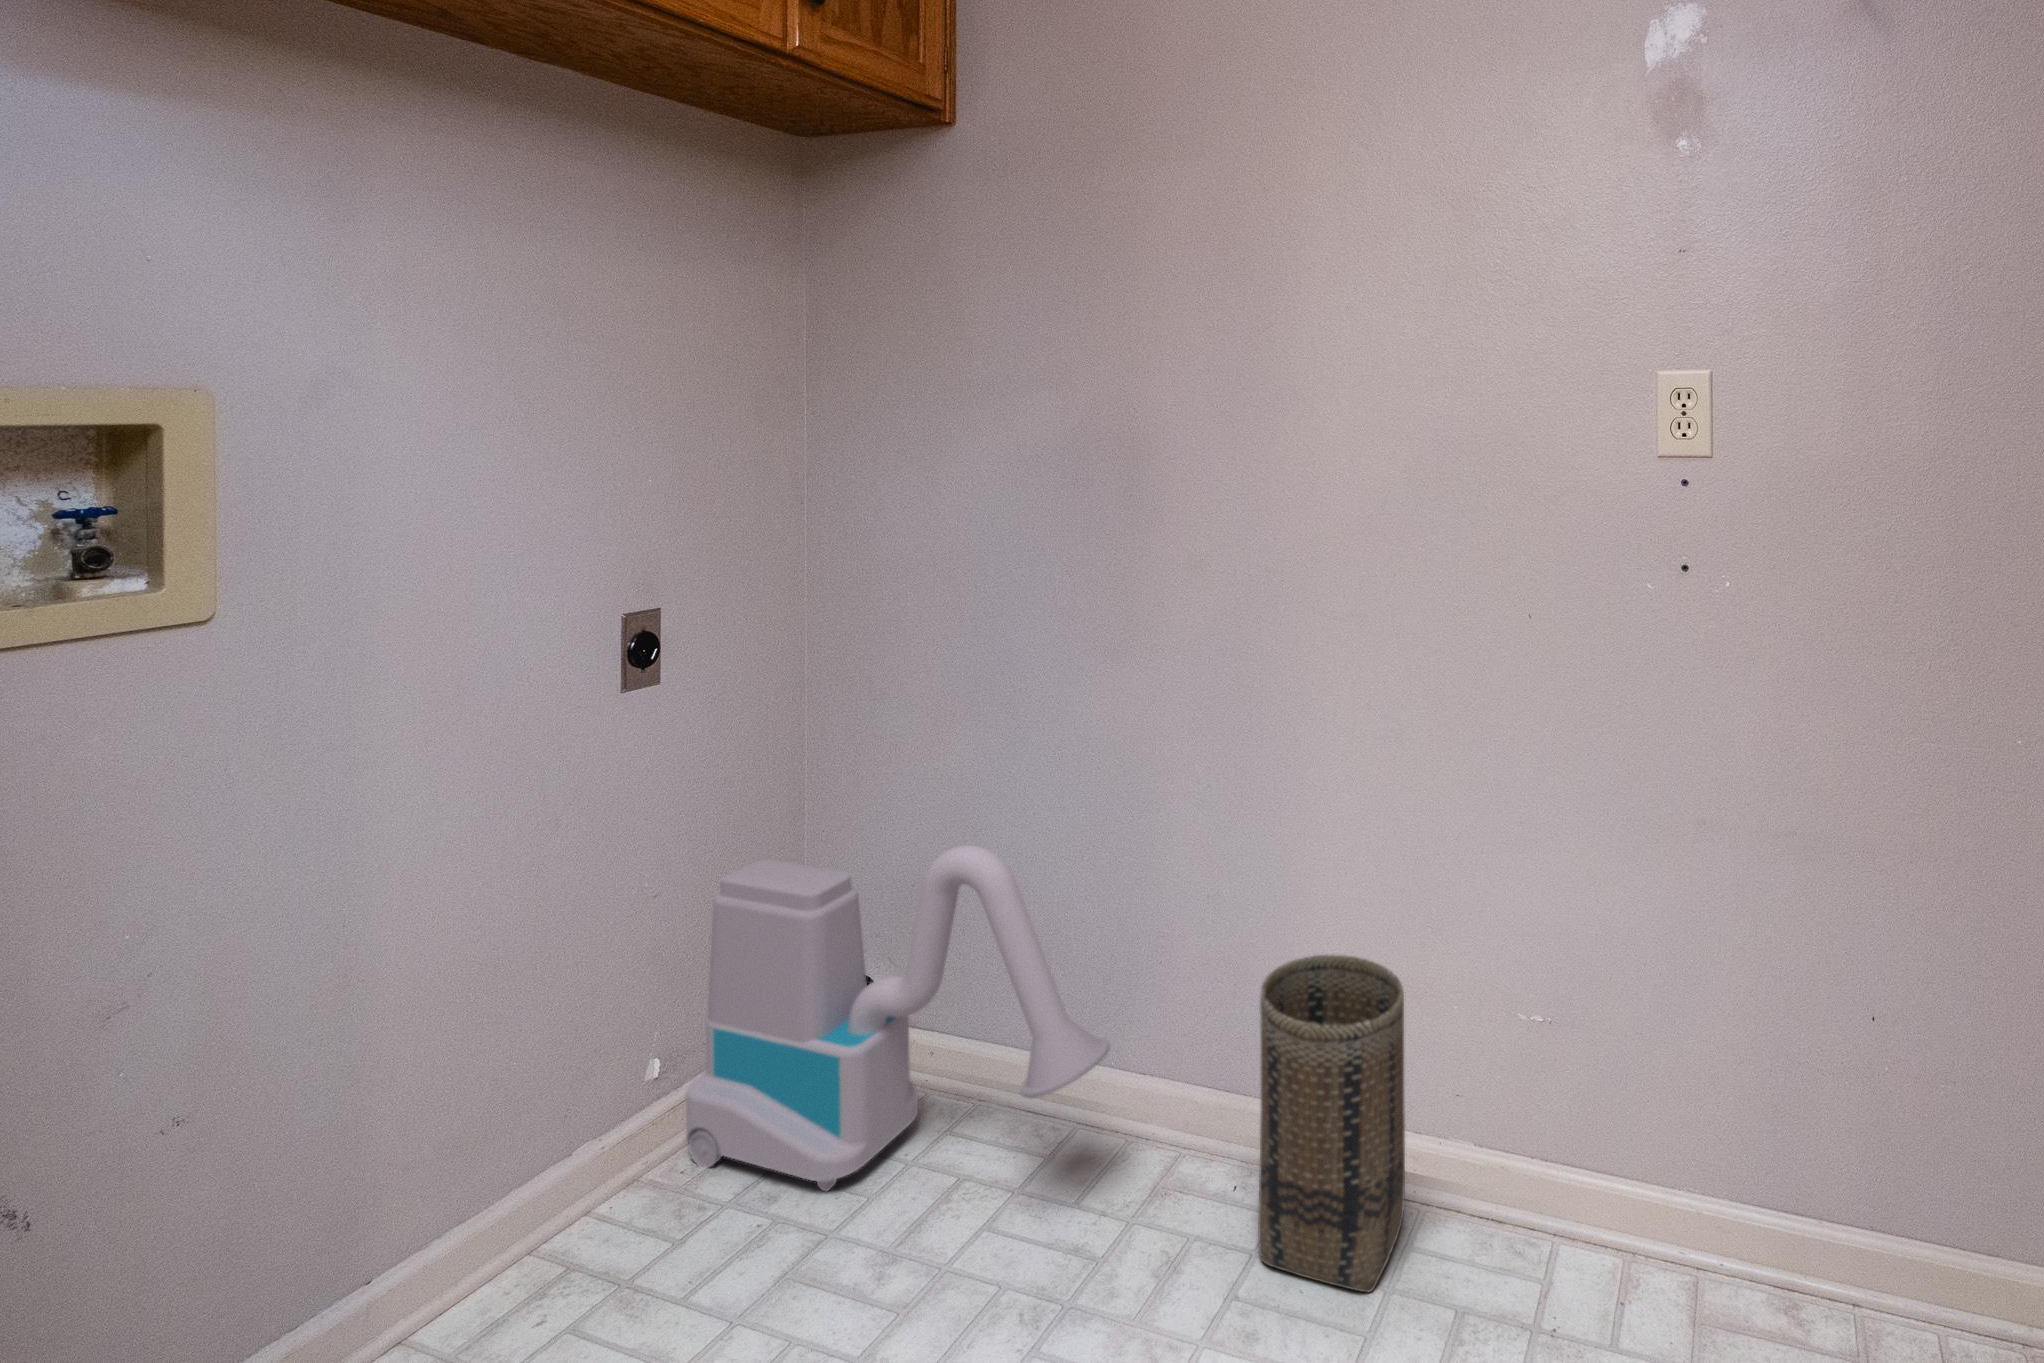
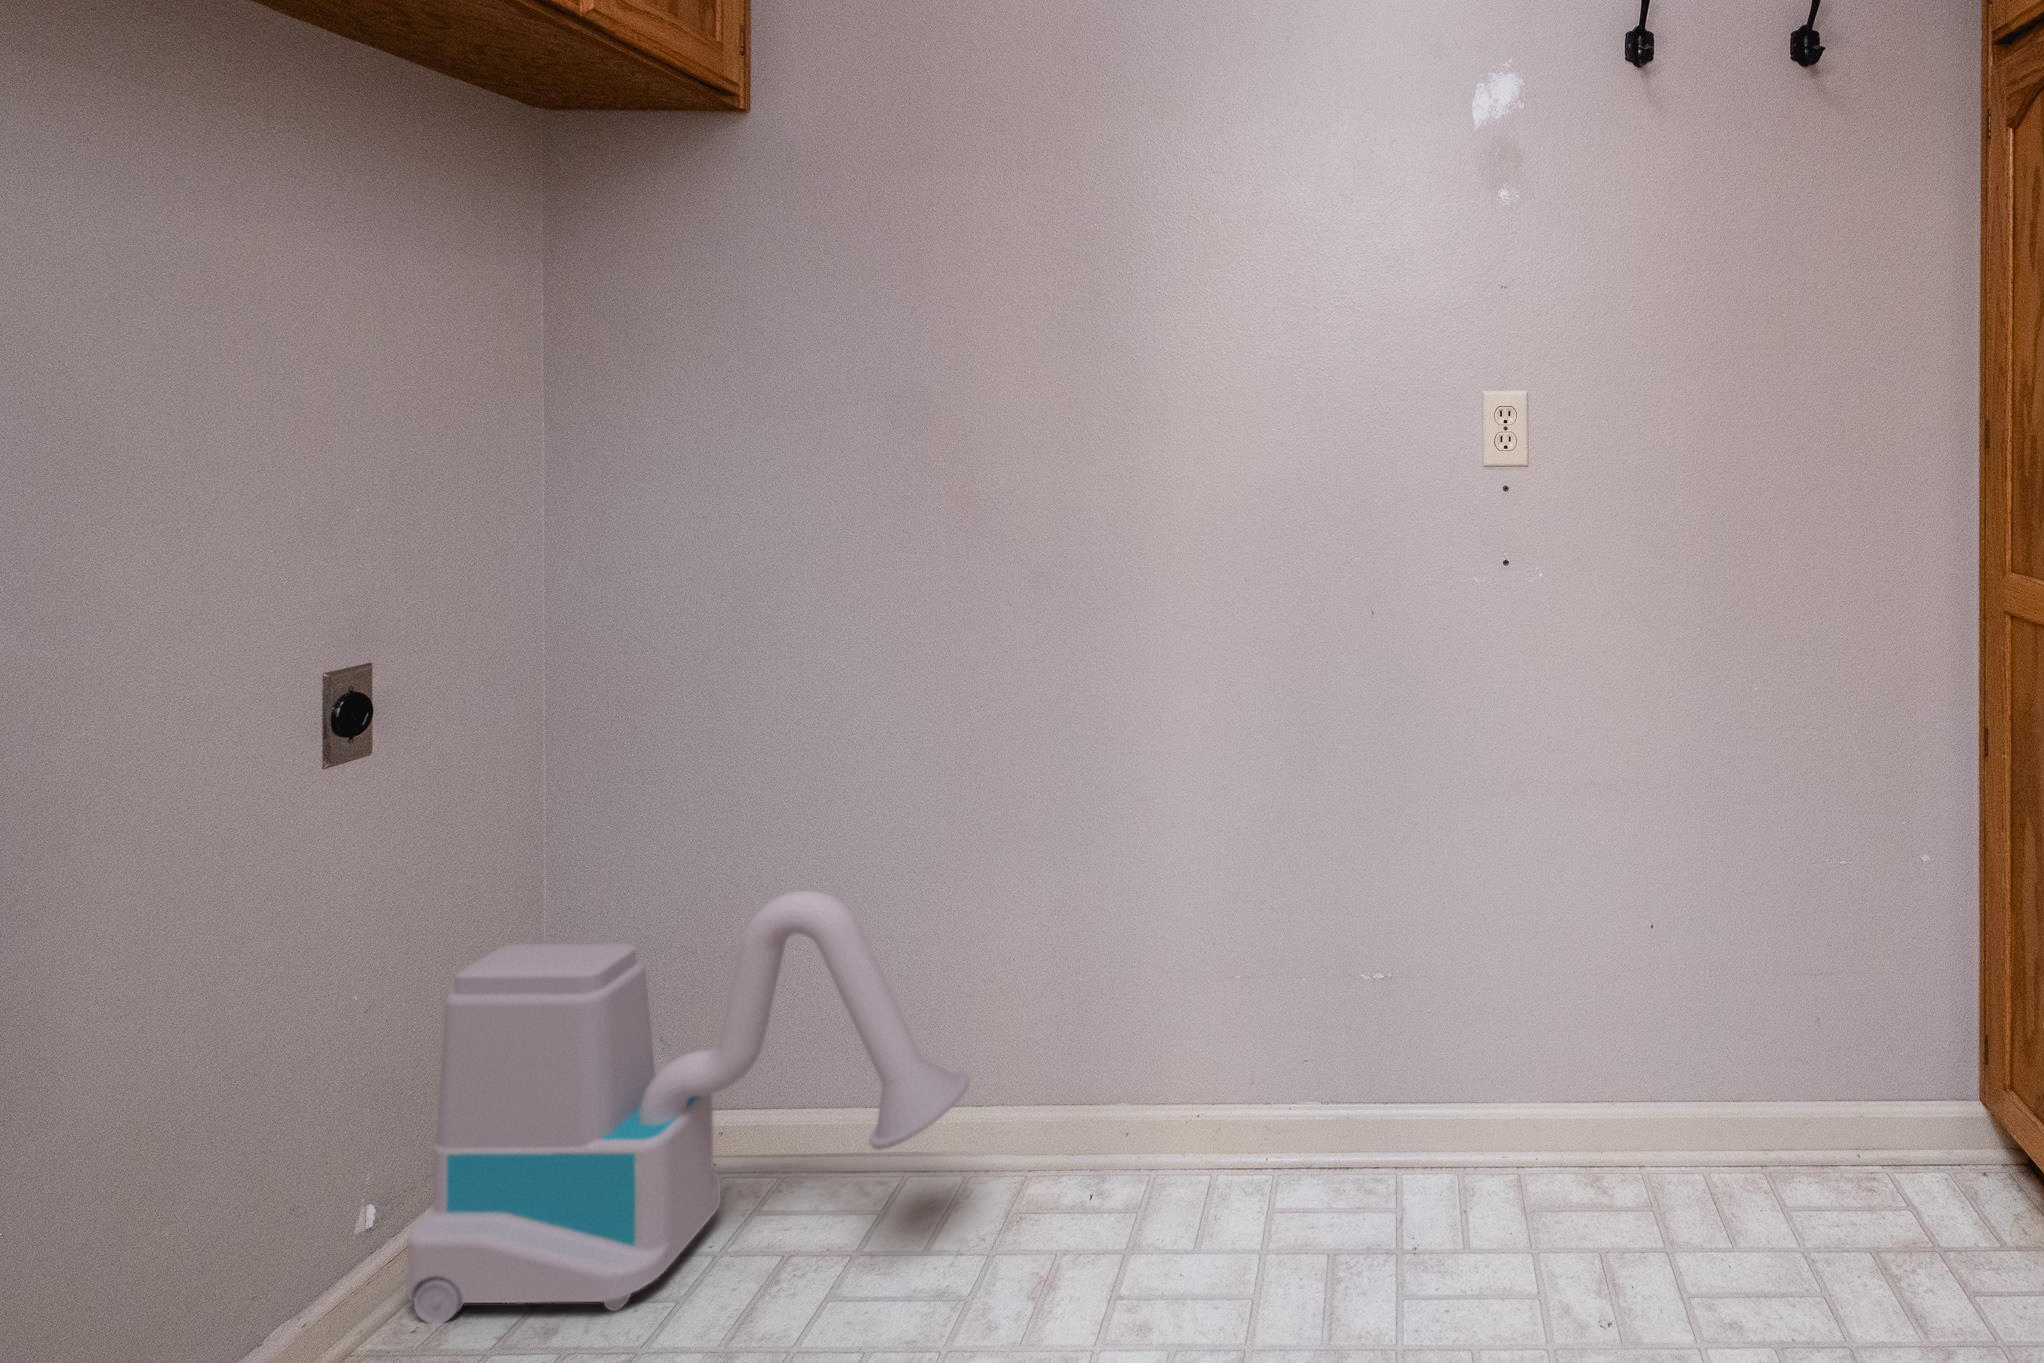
basket: present [1258,955,1405,1292] -> none [1136,946,1276,1261]

